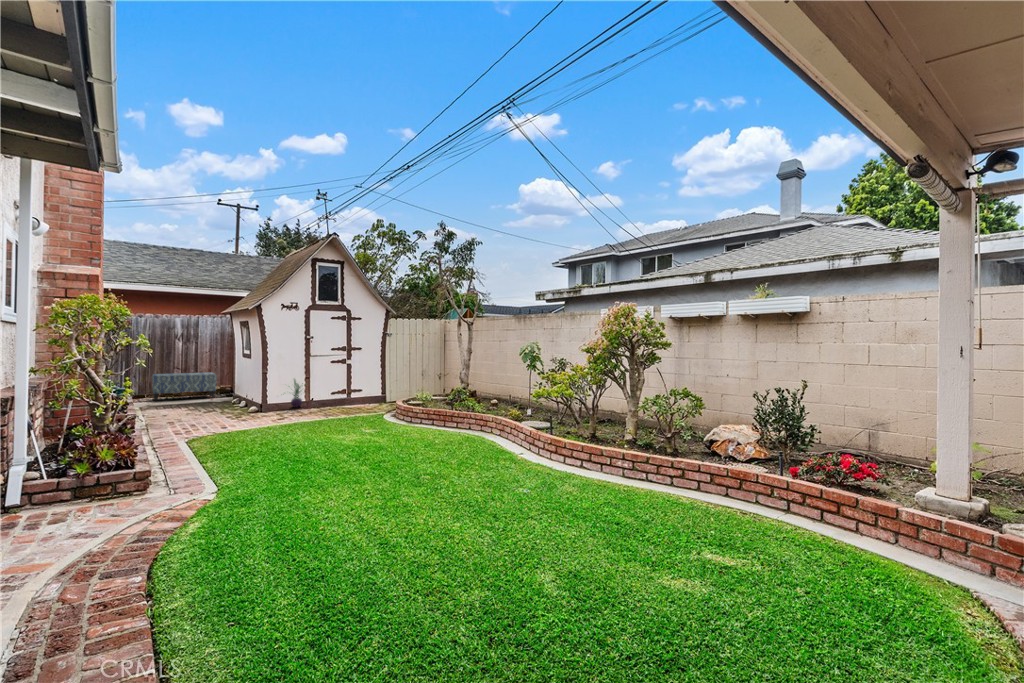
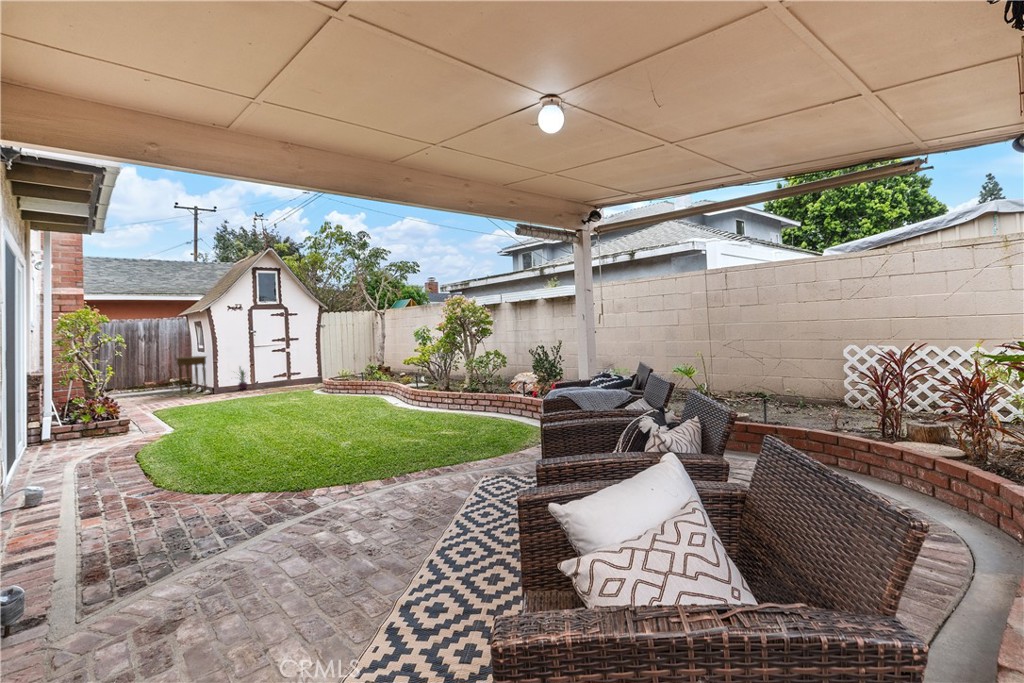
side table: none [217,363,256,410] -> present [176,356,206,393]
bench: present [152,372,217,401] -> none [123,367,178,392]

